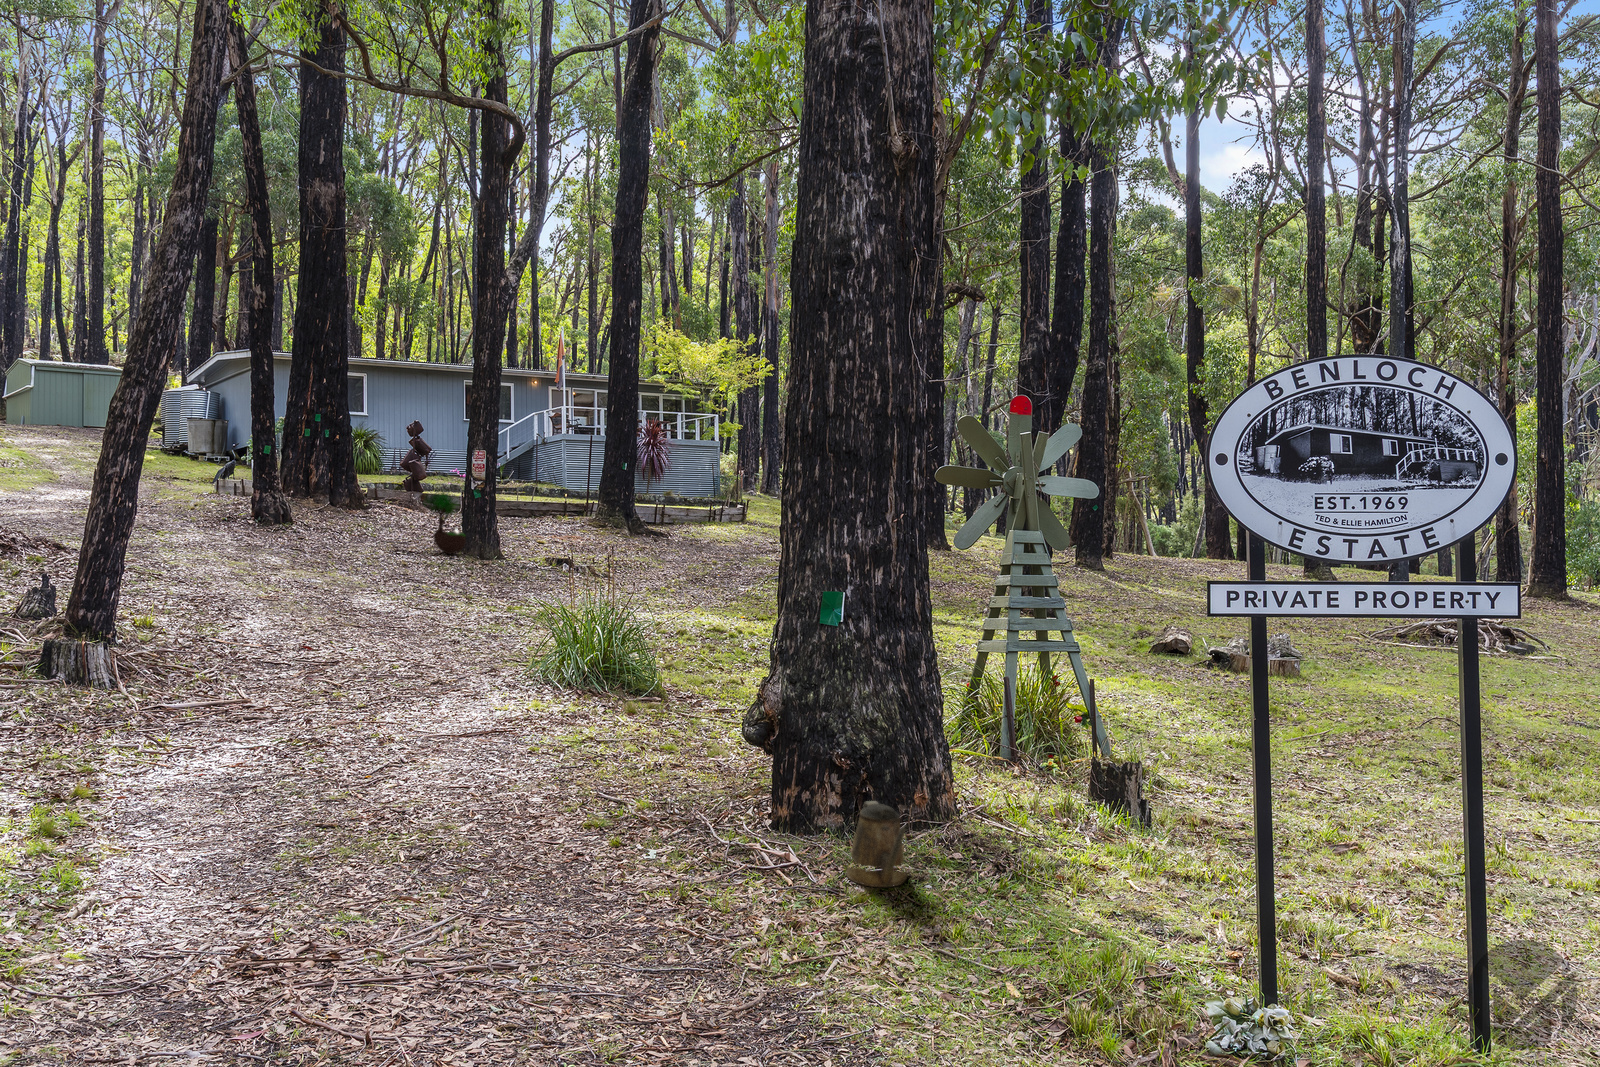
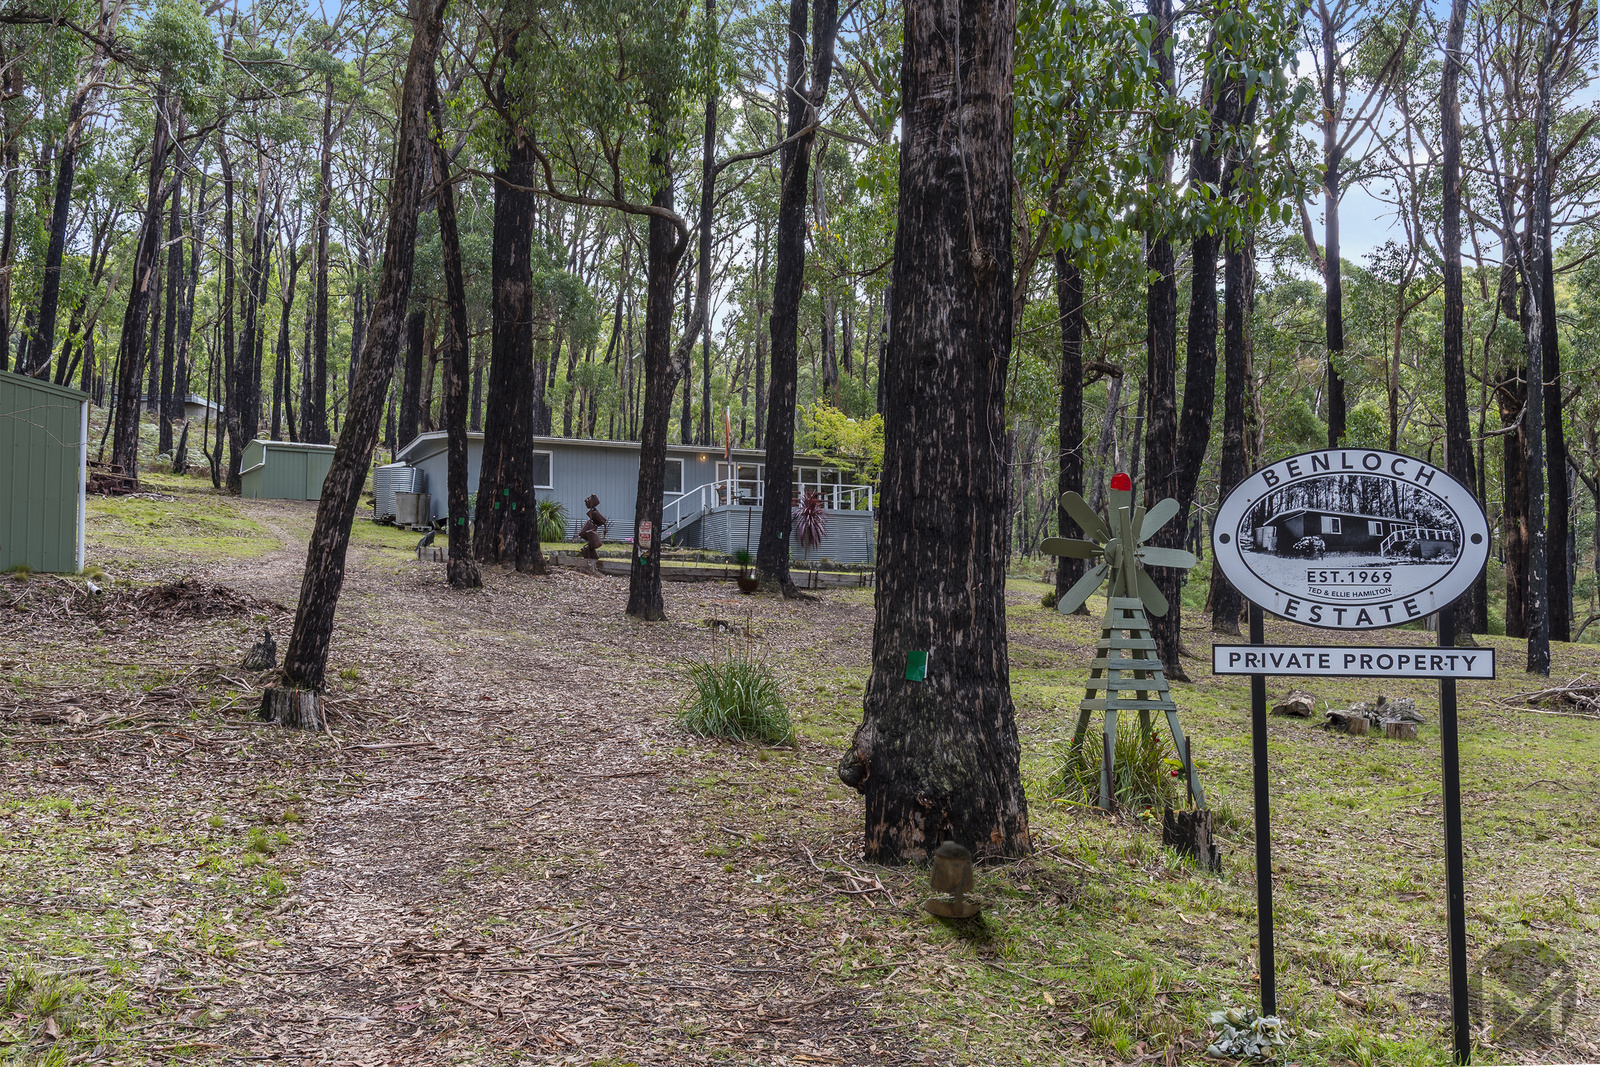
potted tree: present [424,489,466,554] -> present [730,547,759,593]

